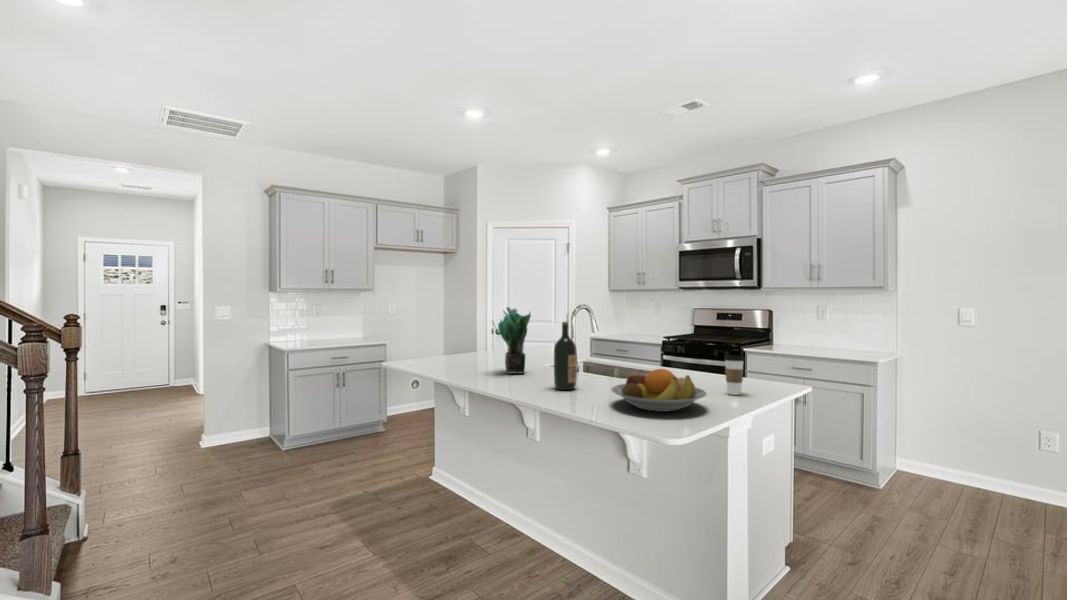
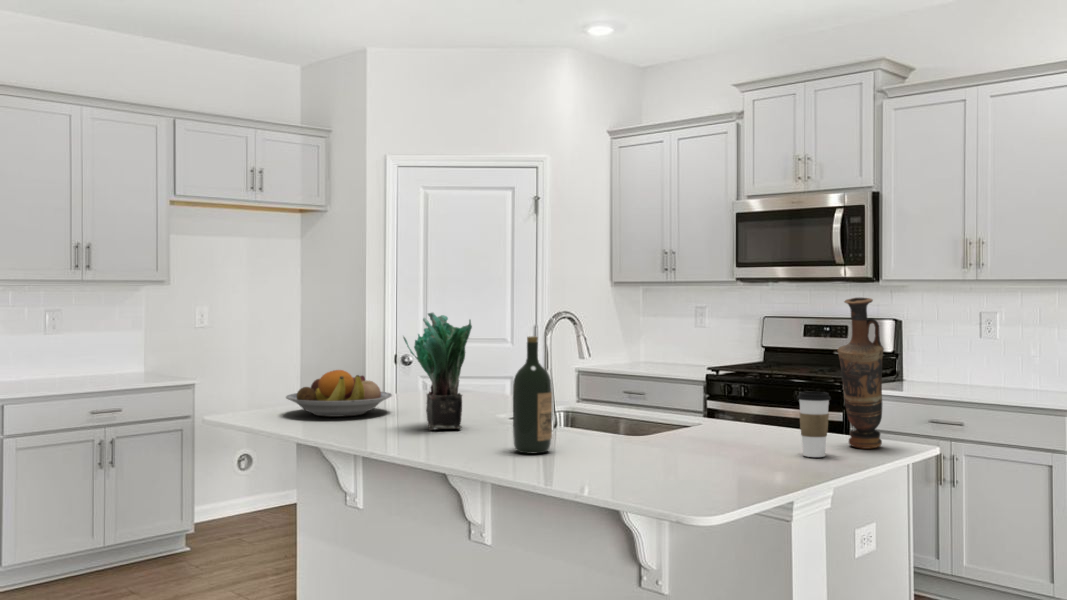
vase: none [748,299,776,389] -> present [838,297,884,449]
fruit bowl: present [612,369,707,412] -> present [286,370,392,417]

